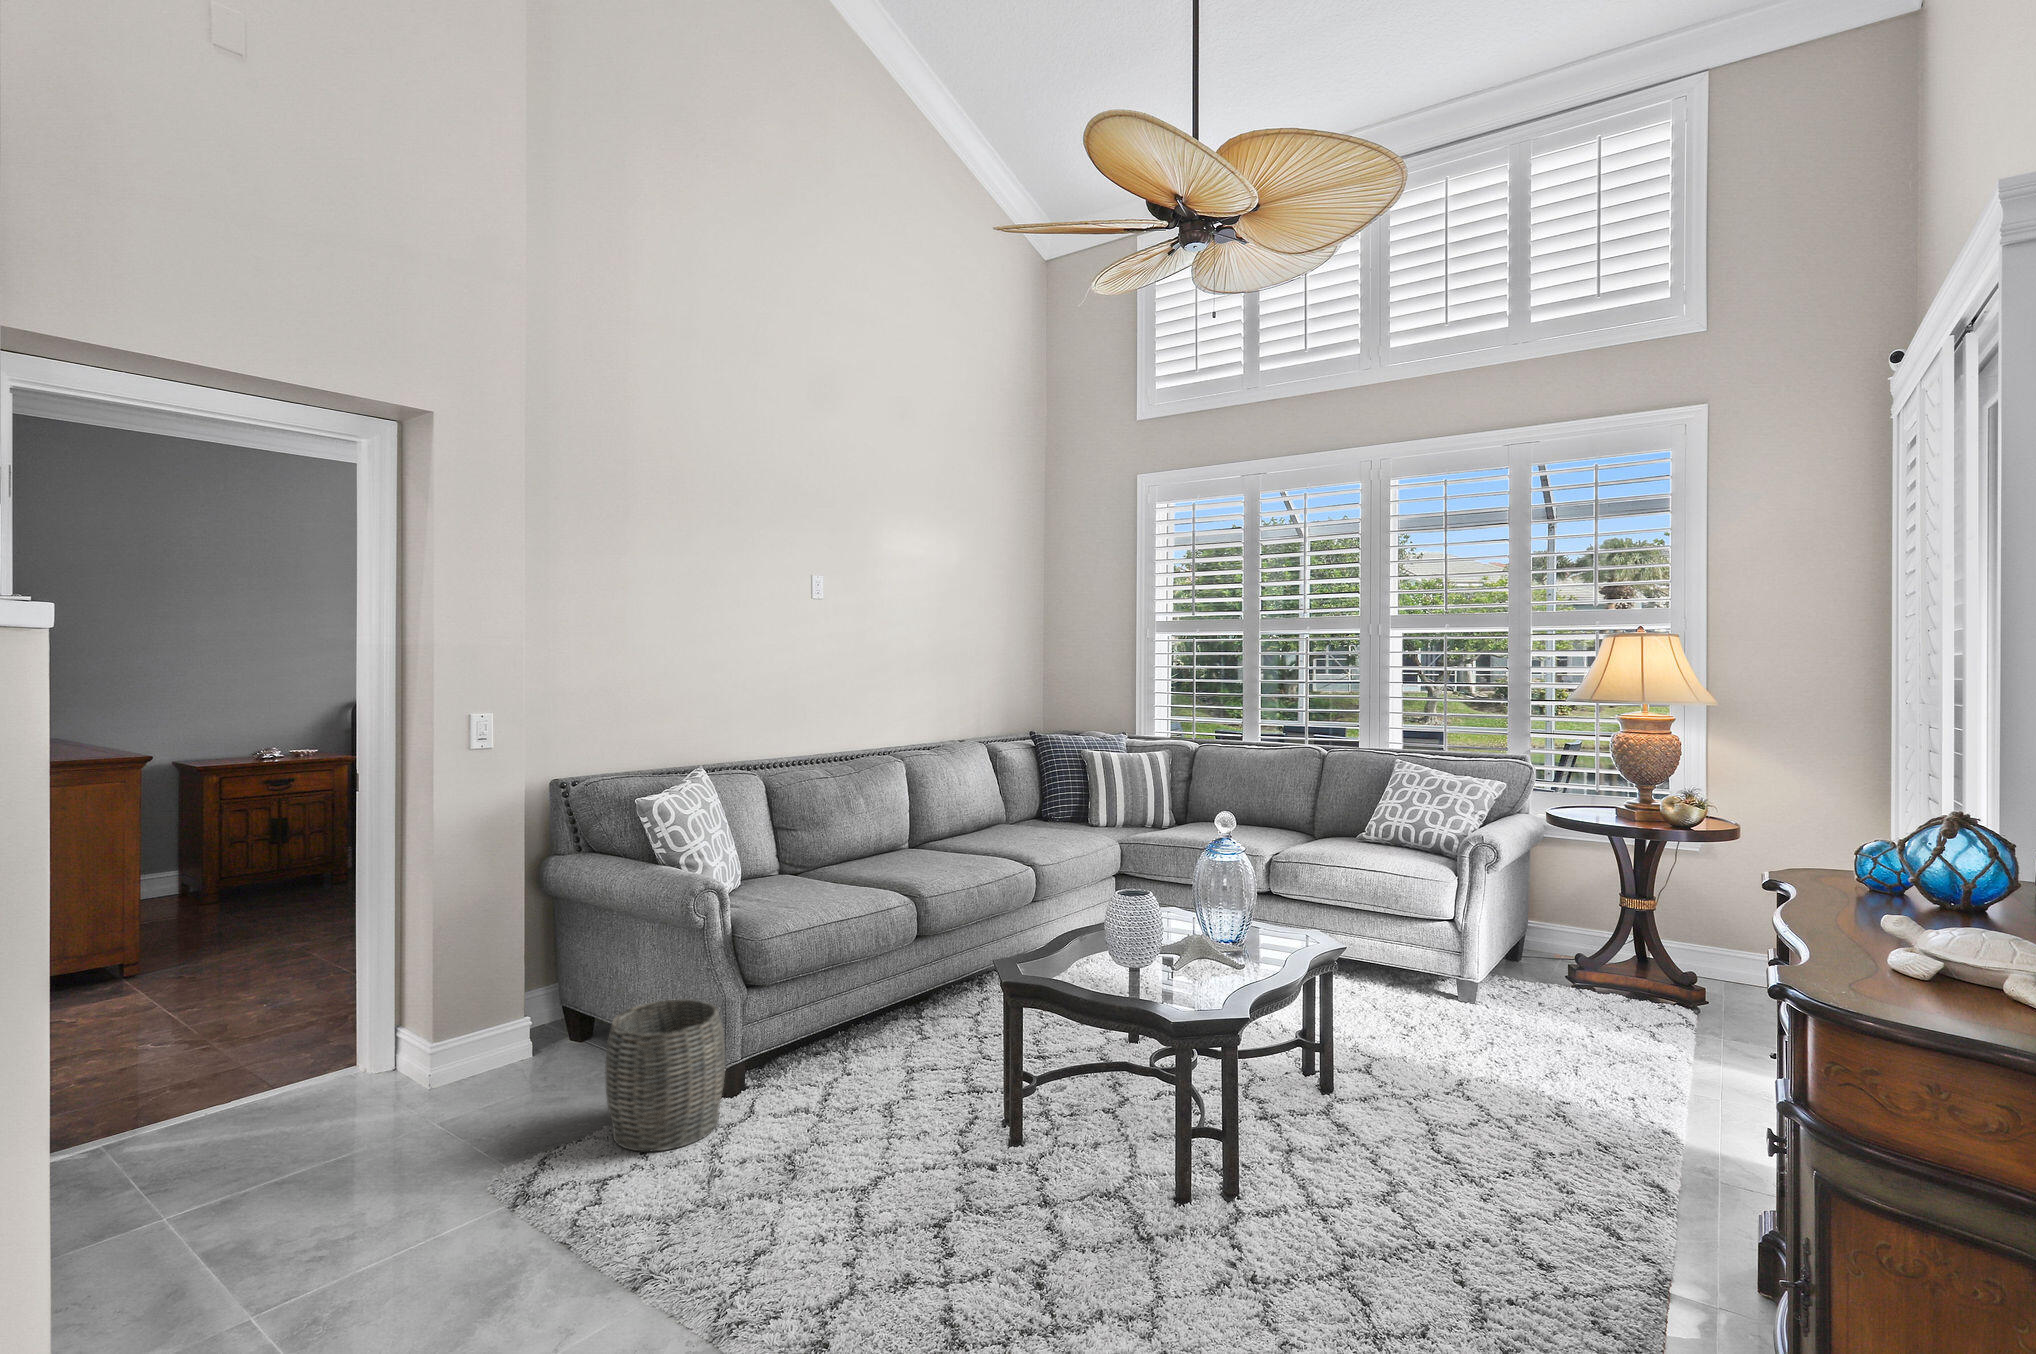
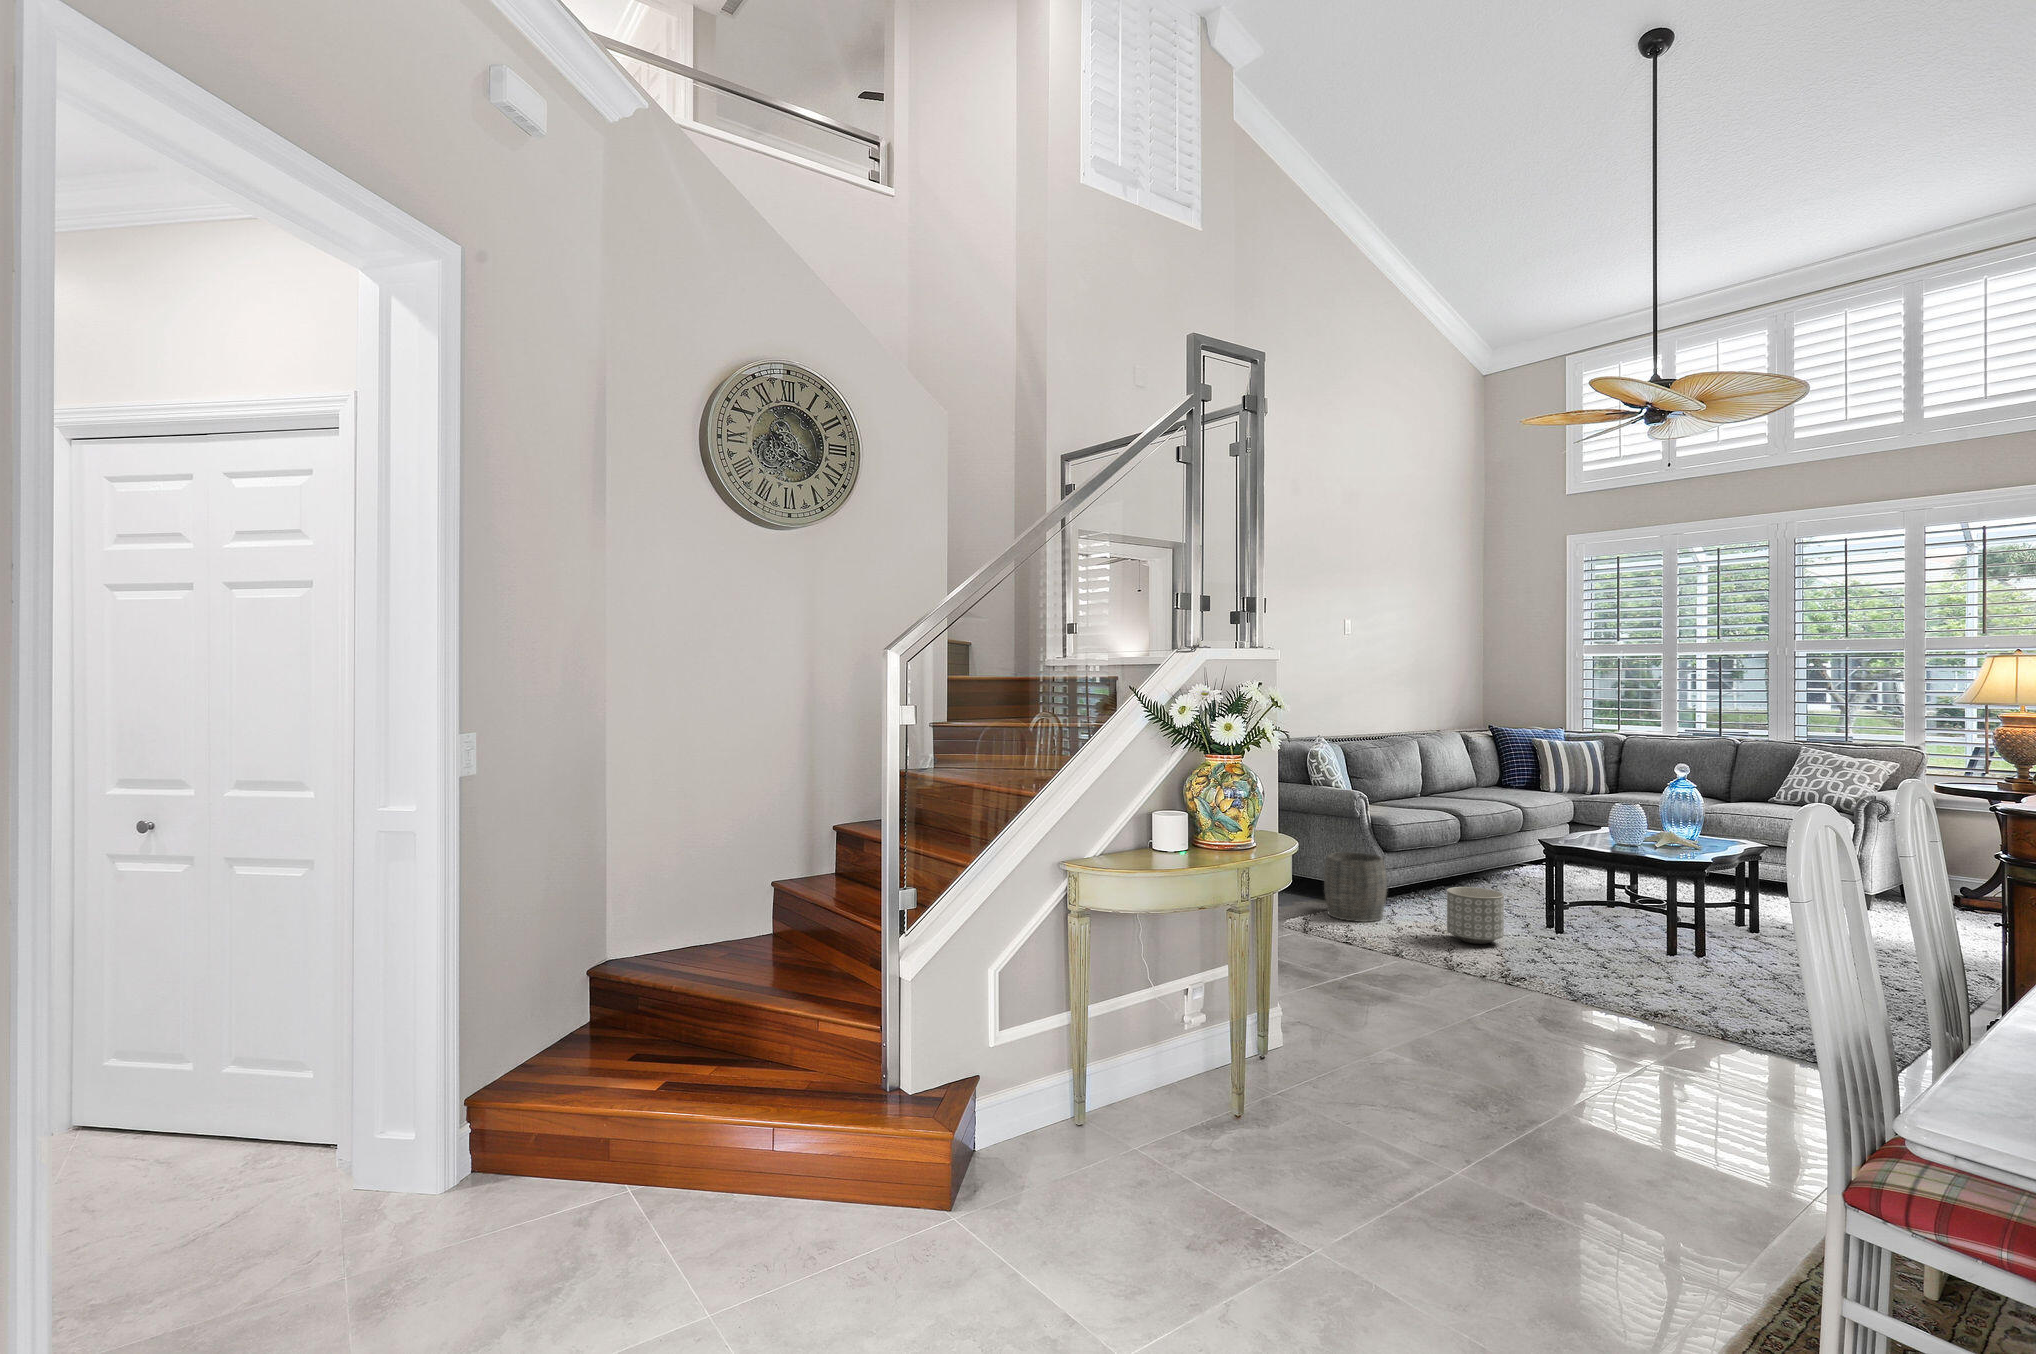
planter: none [775,1082,880,1212] -> present [1447,887,1504,944]

